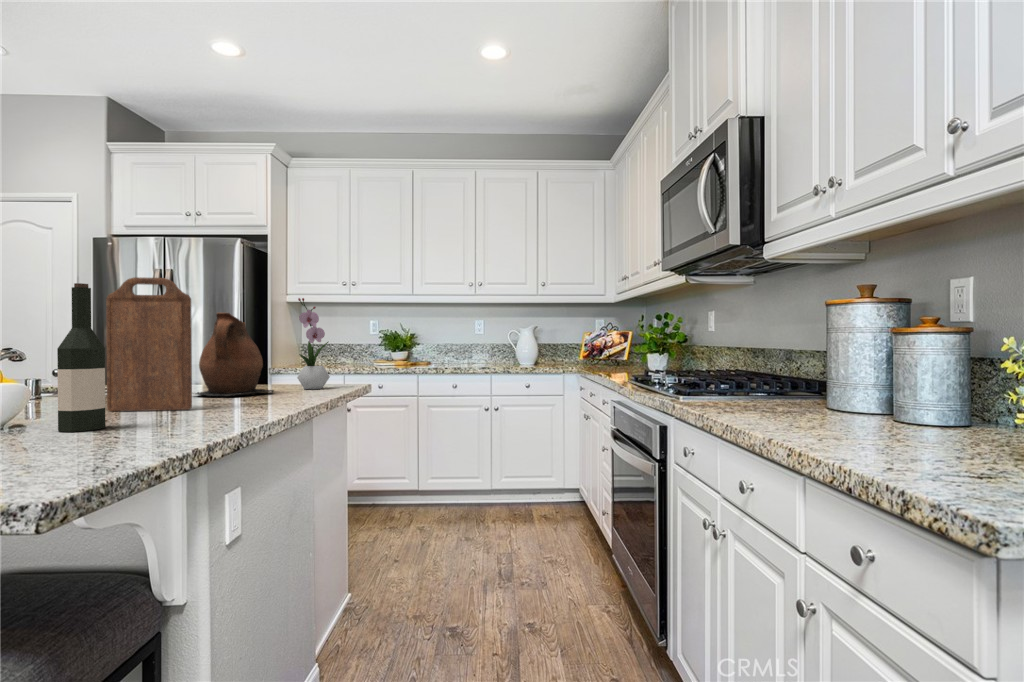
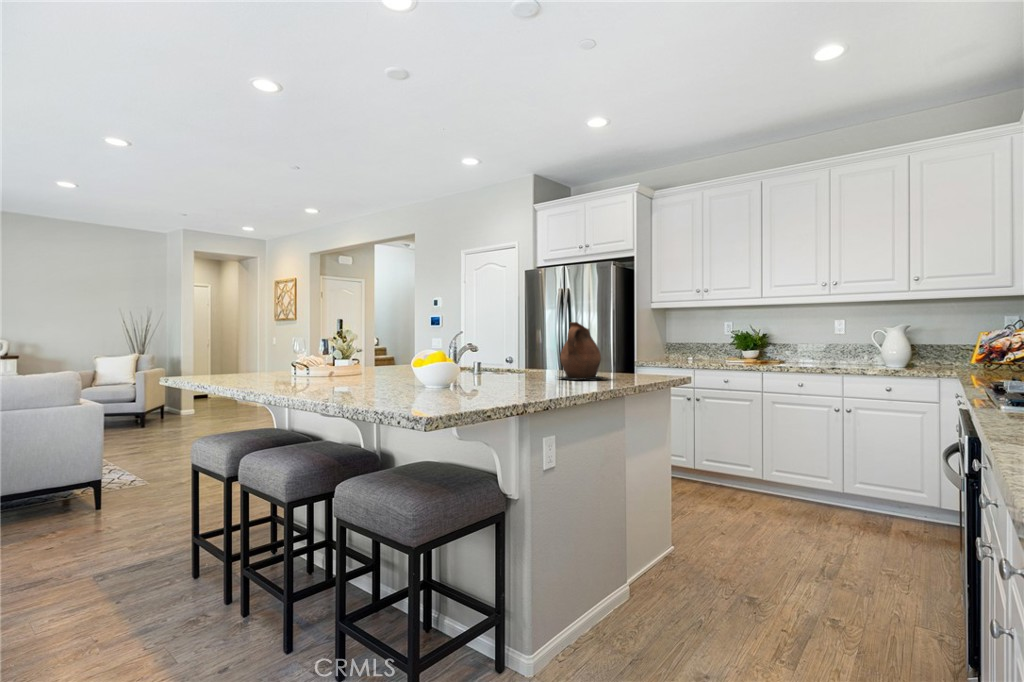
cutting board: present [106,277,192,411] -> none [502,303,544,386]
wine bottle: present [57,283,105,432] -> none [469,311,491,392]
flower arrangement: present [297,298,330,389] -> none [628,309,654,379]

